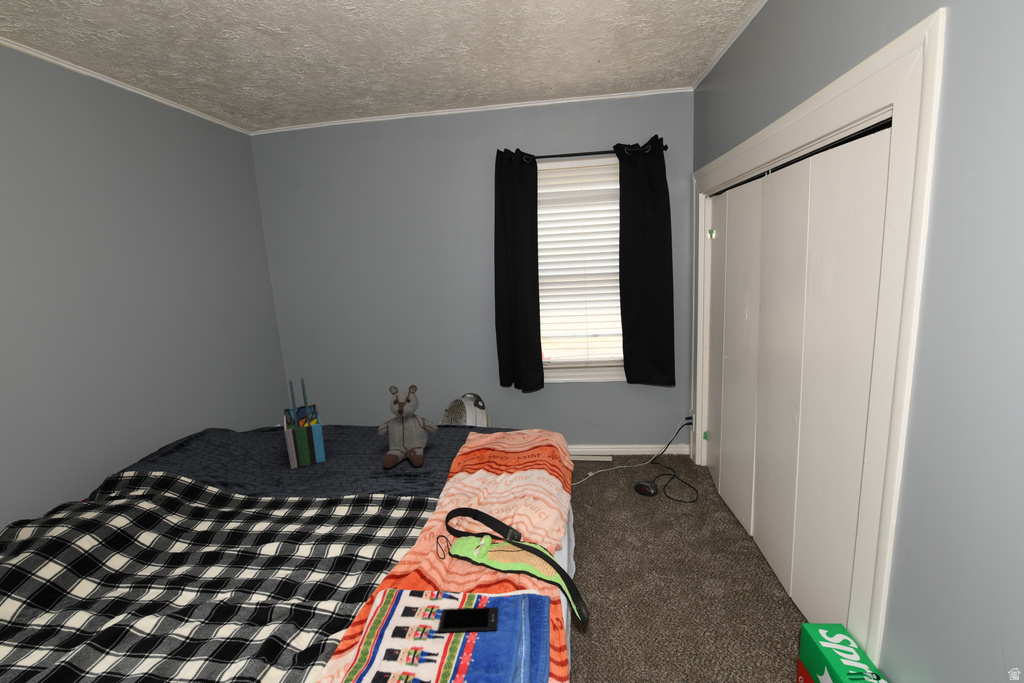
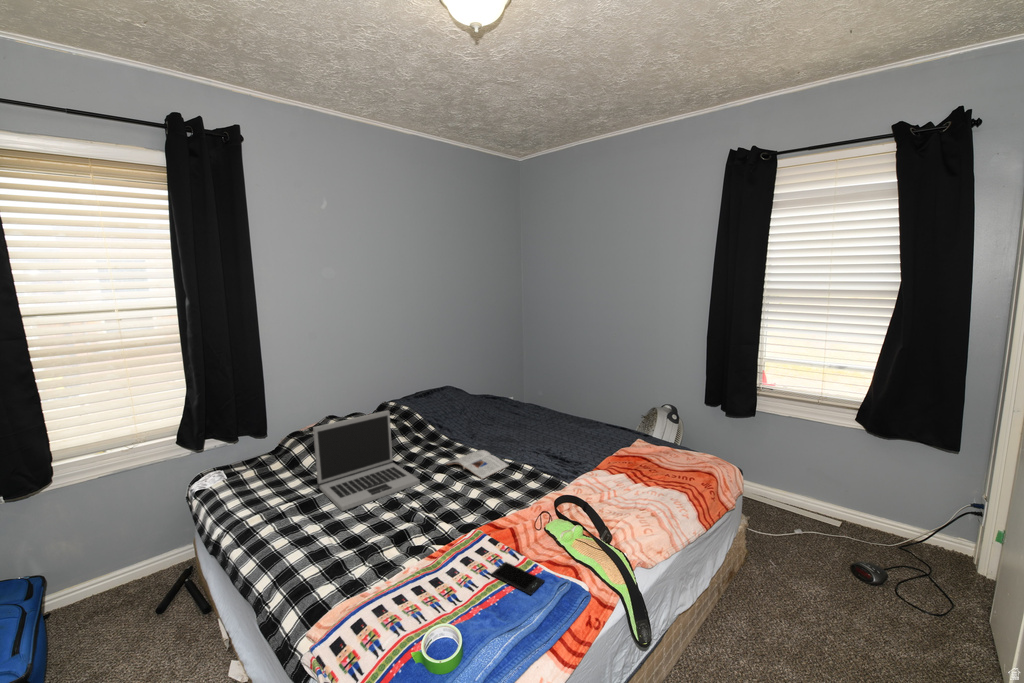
tote bag: present [284,378,325,469] -> none [481,359,518,430]
stuffed bear: present [378,385,438,468] -> none [545,378,600,454]
laptop: none [27,482,249,662] -> present [313,411,420,511]
magazine: none [270,494,357,529] -> present [447,450,509,479]

